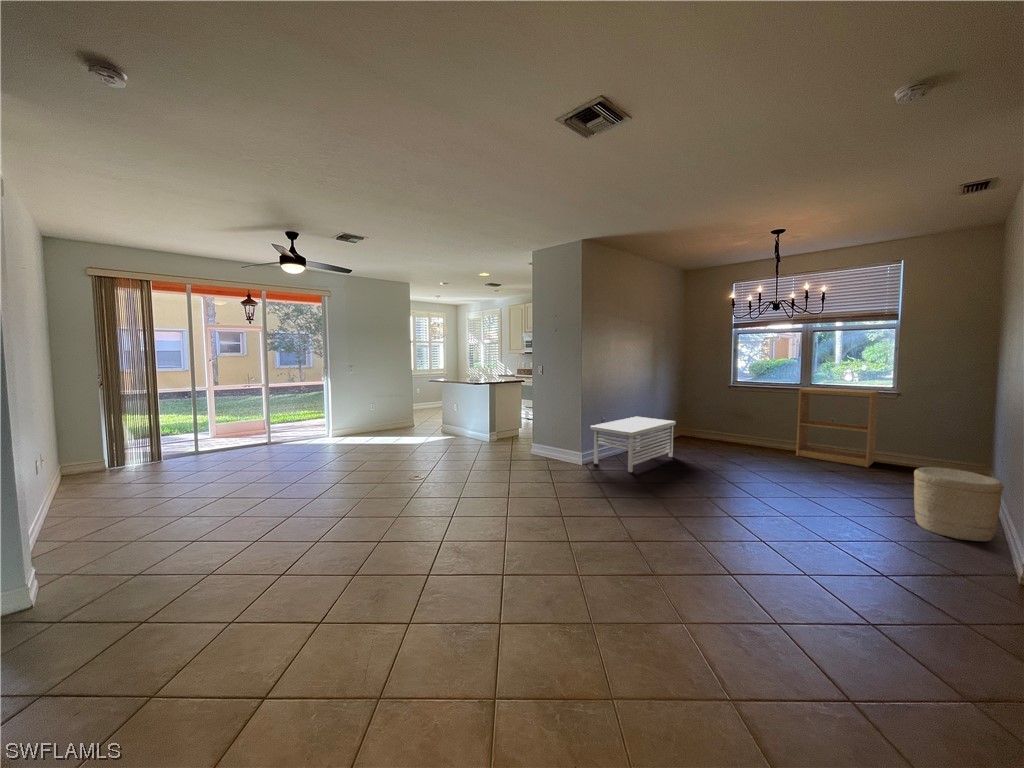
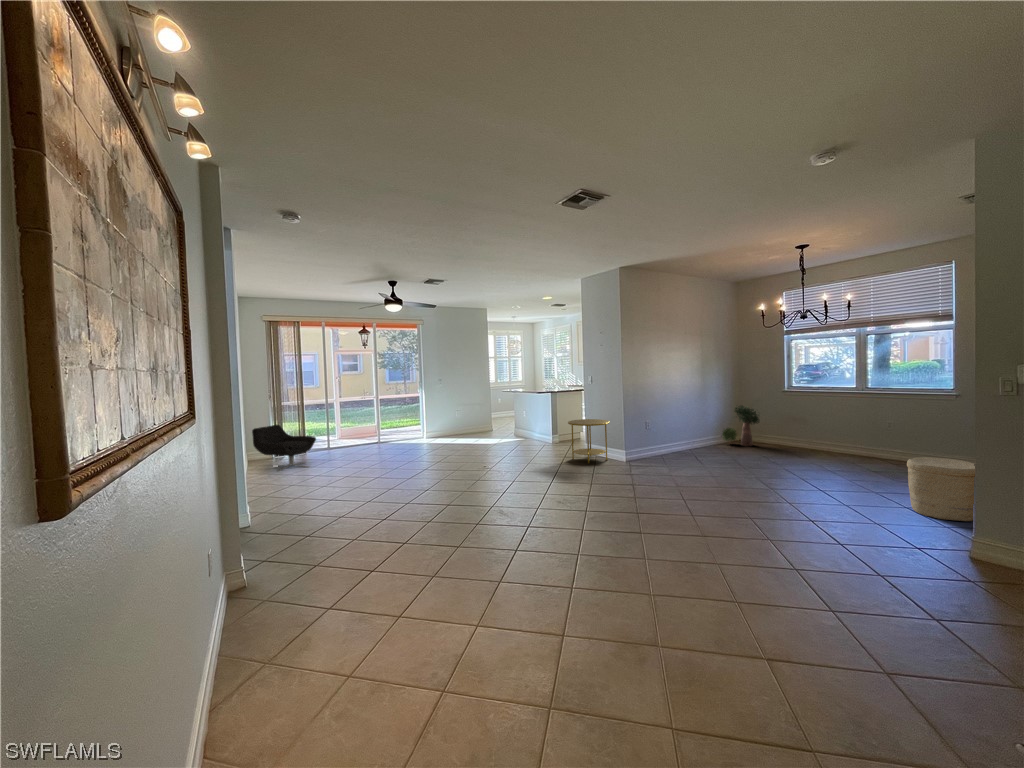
bookshelf: present [796,387,879,467] -> none [850,390,936,468]
potted plant: none [666,400,705,443] -> present [722,406,759,446]
side table: none [516,417,564,470] -> present [568,419,610,463]
storage bench: present [590,417,676,472] -> none [634,420,719,467]
lounge chair: none [53,425,169,496] -> present [252,425,316,471]

